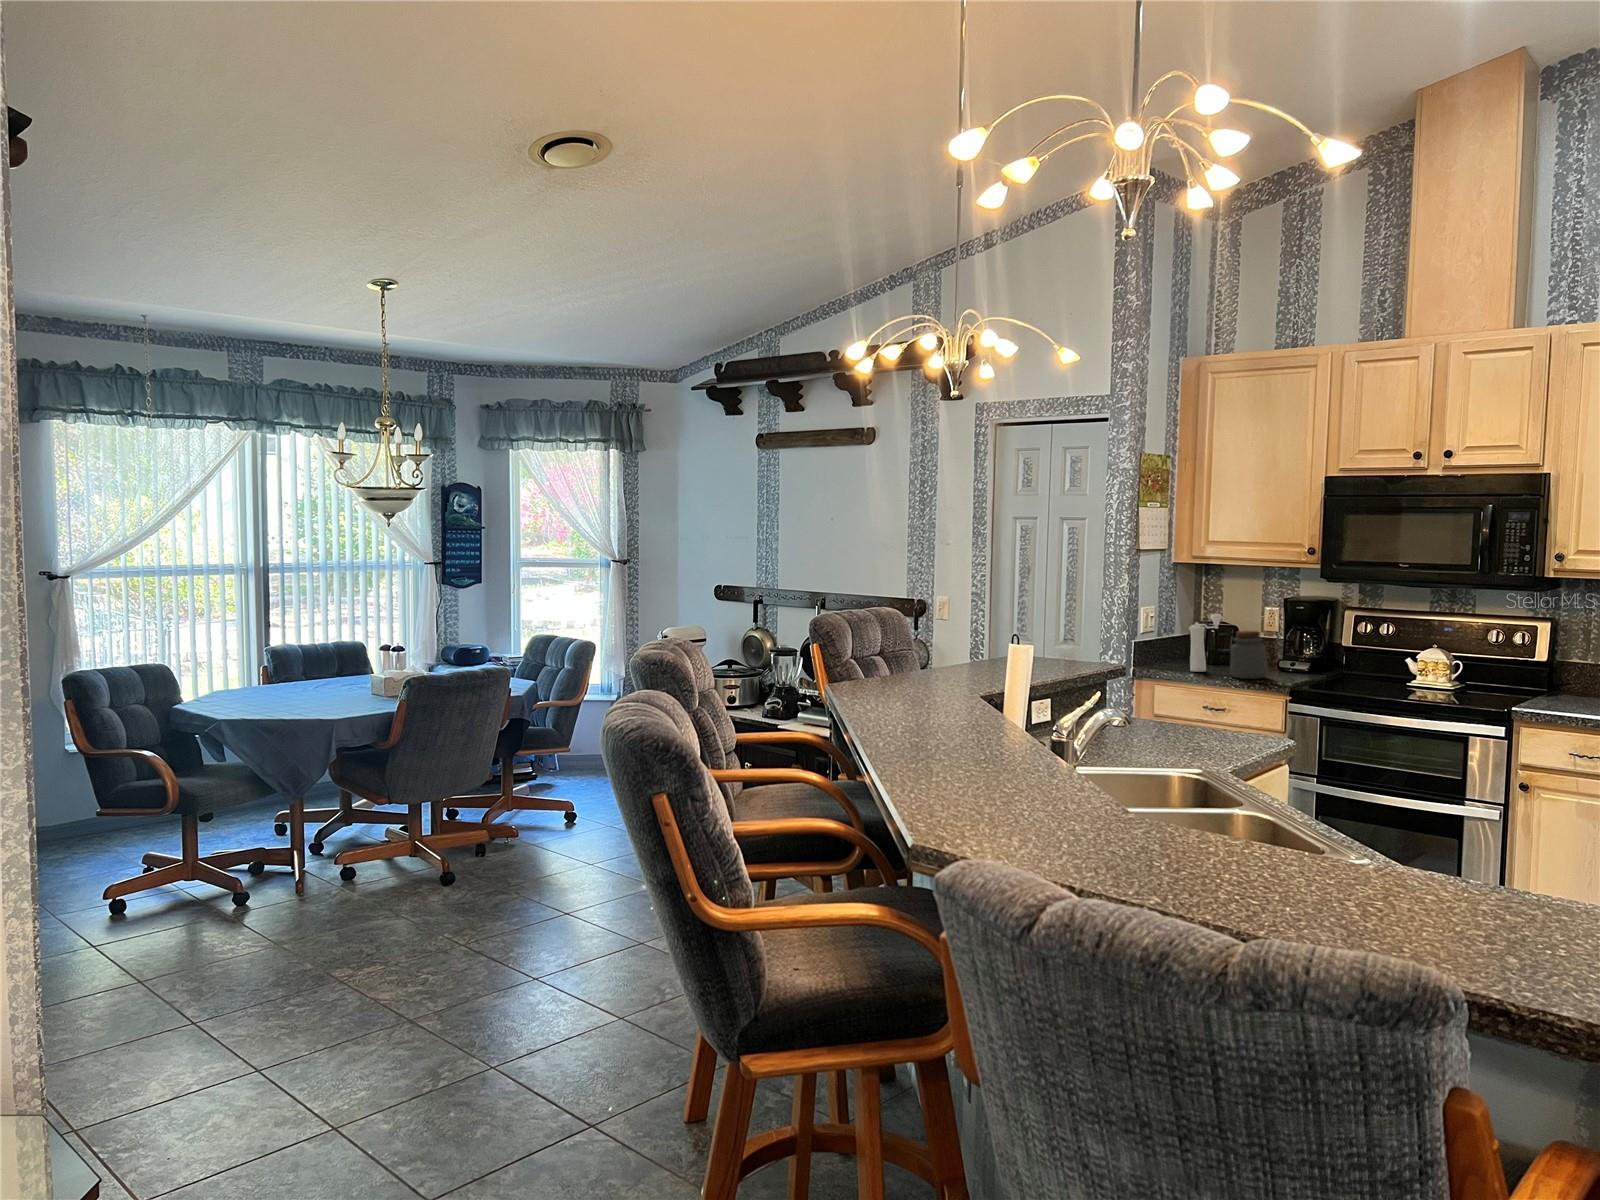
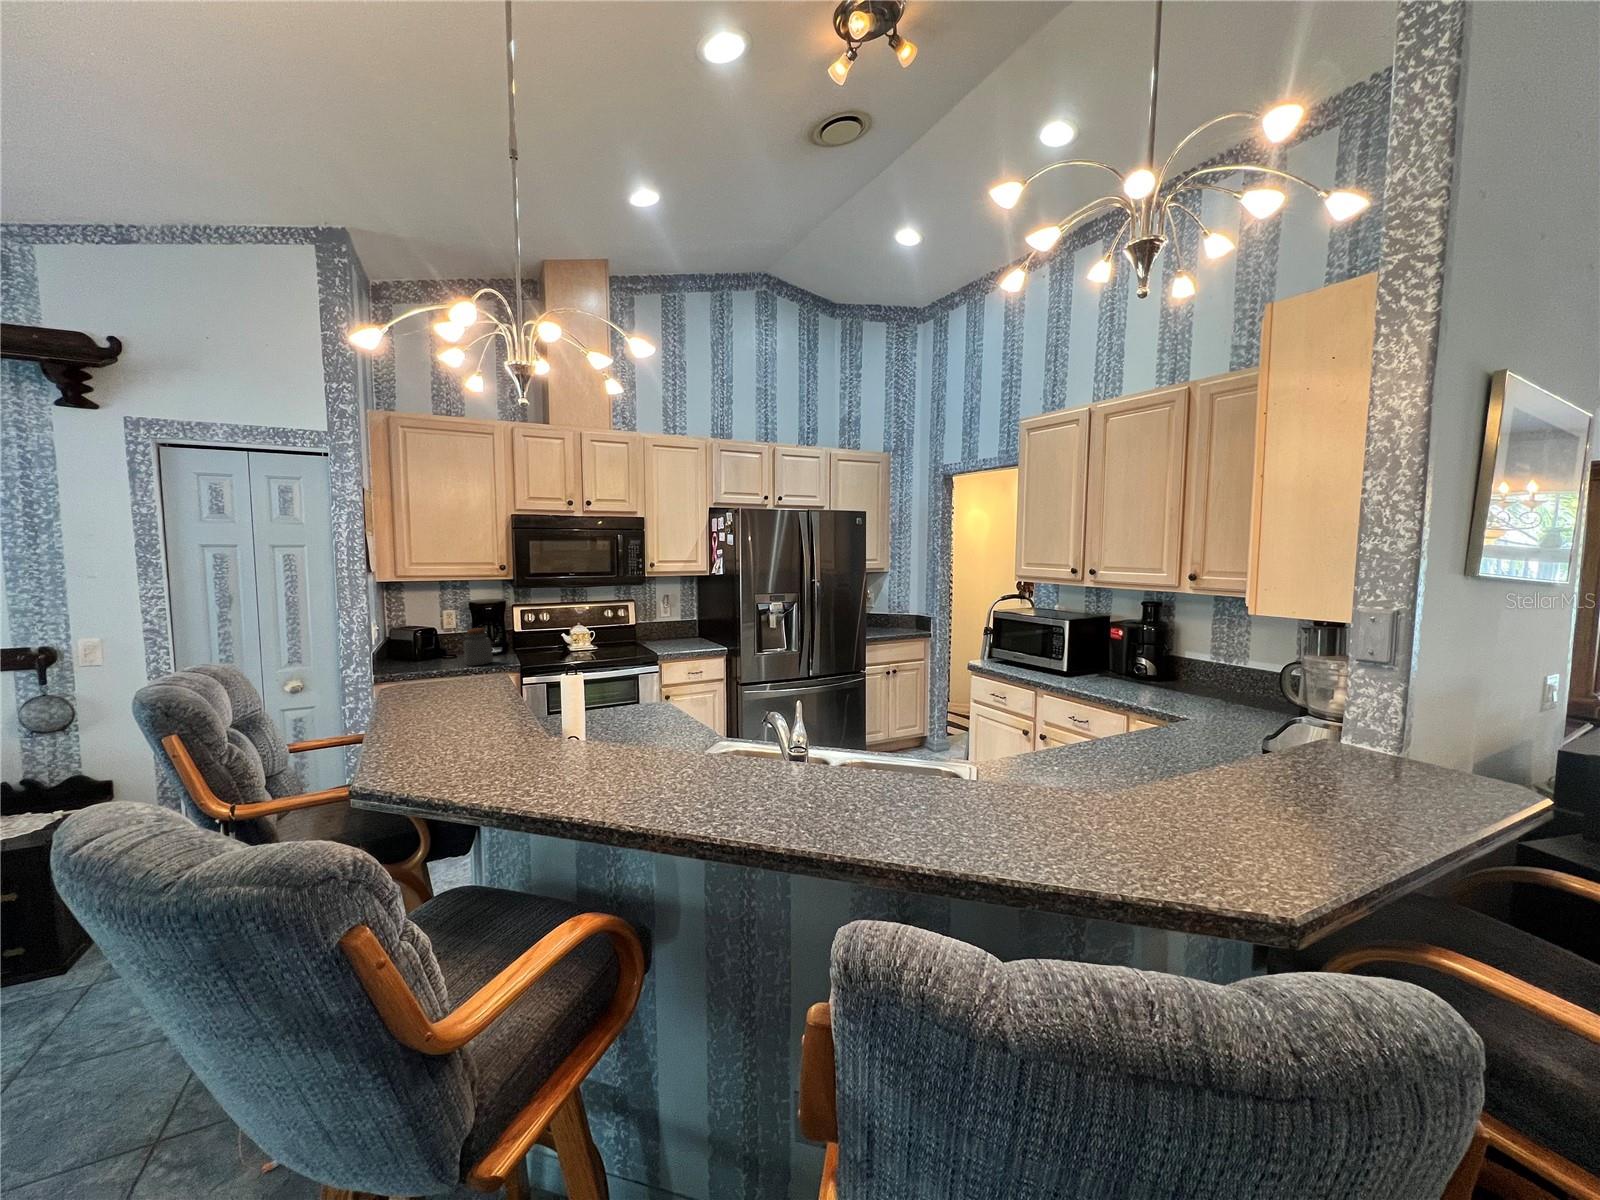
pepper mill: present [1189,614,1222,672] -> none [420,620,439,667]

